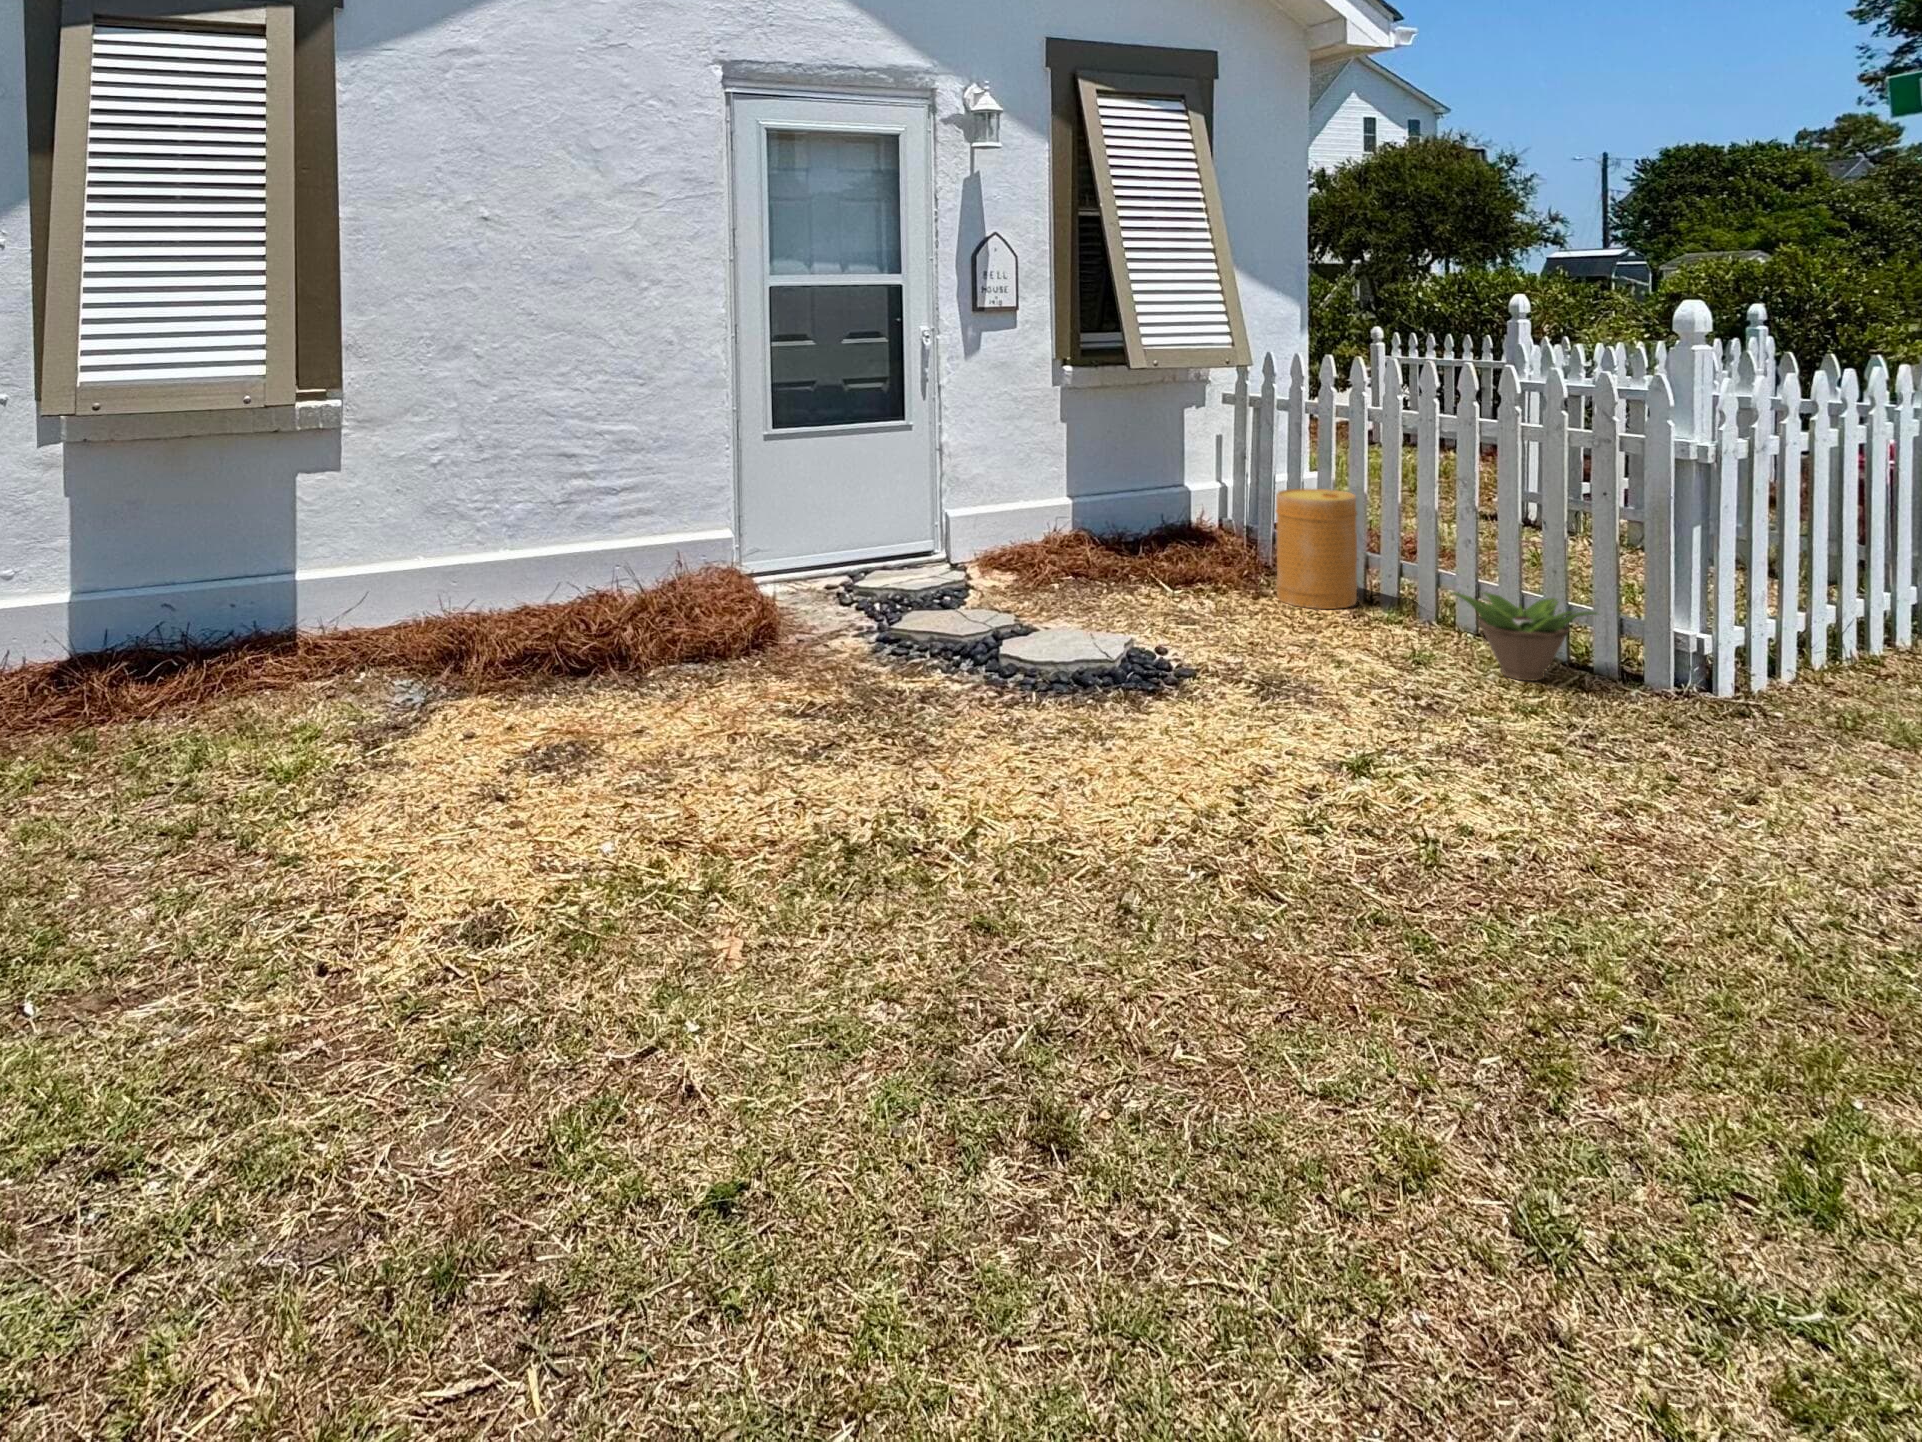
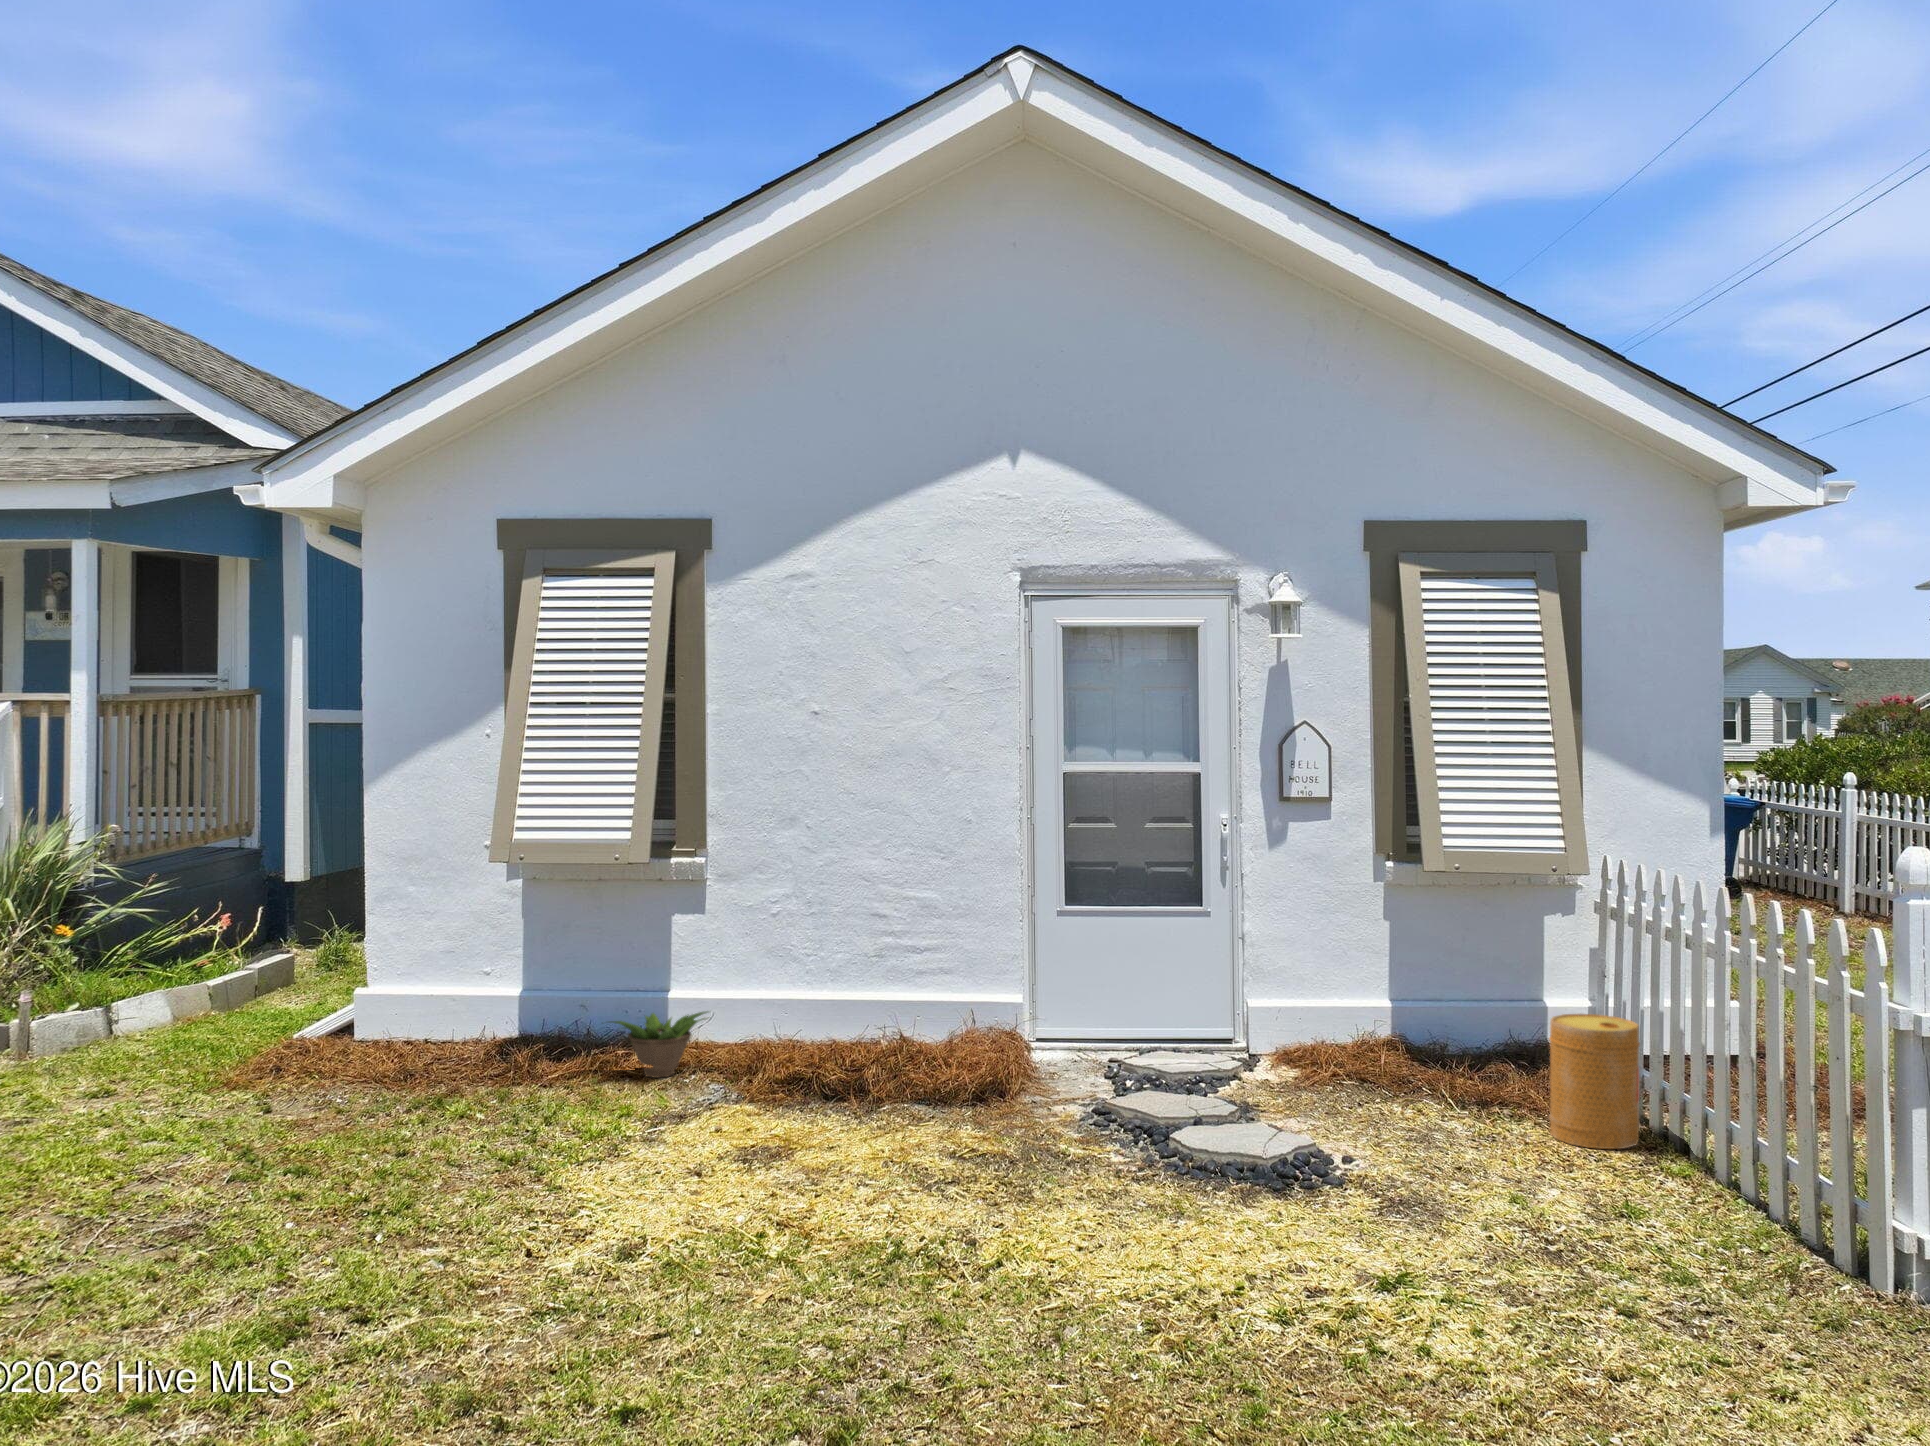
decorative plant: present [1451,592,1597,681] -> present [612,1011,708,1078]

